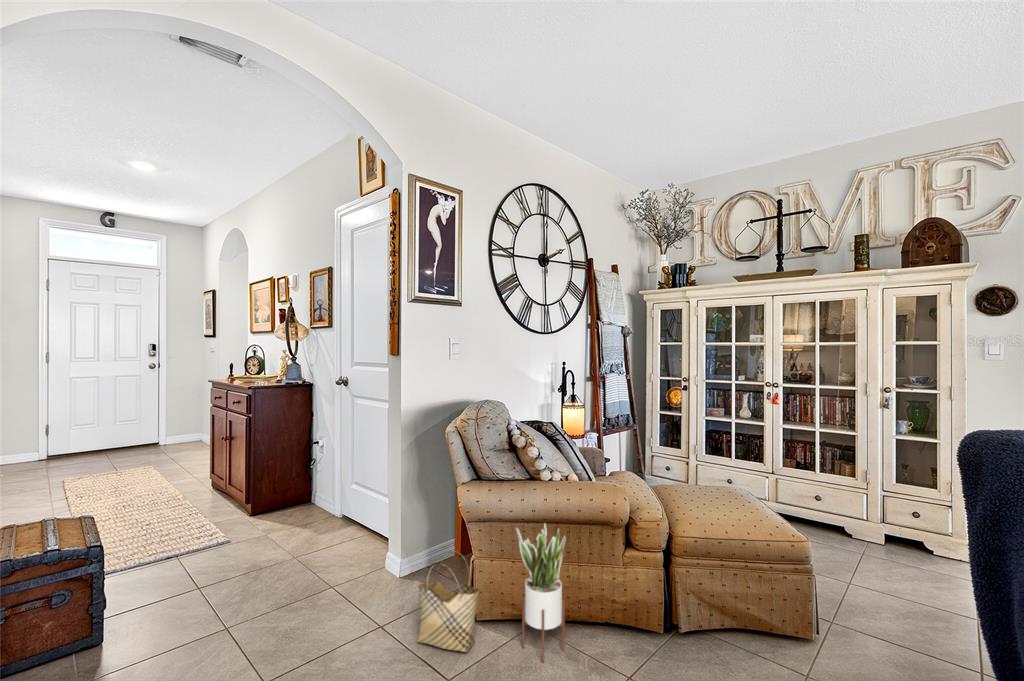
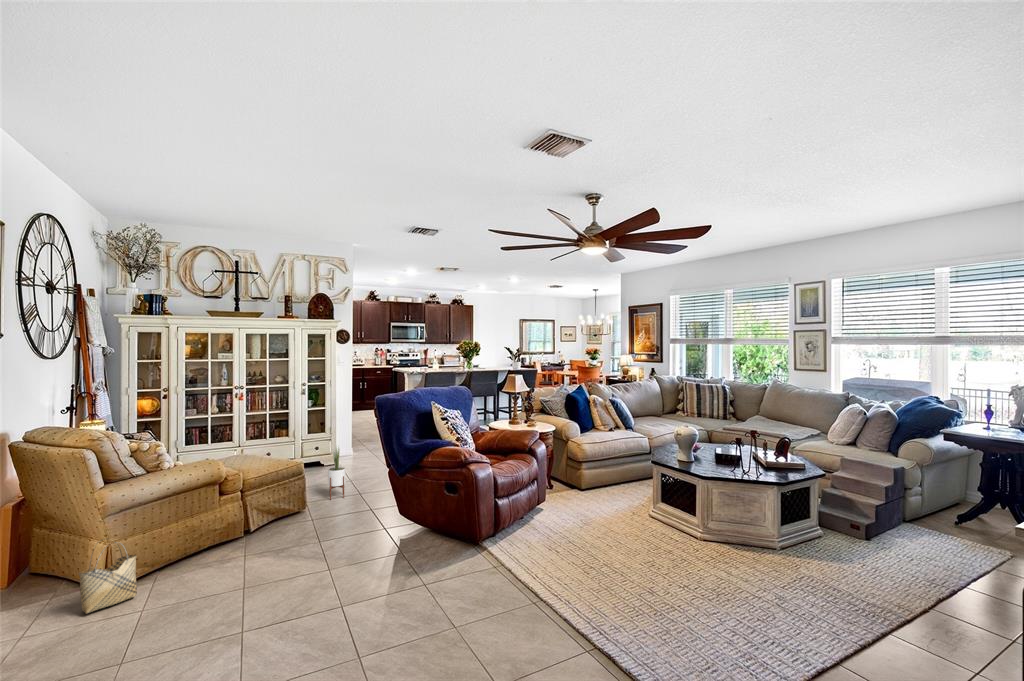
potted plant: present [517,524,565,663] -> present [328,446,345,500]

